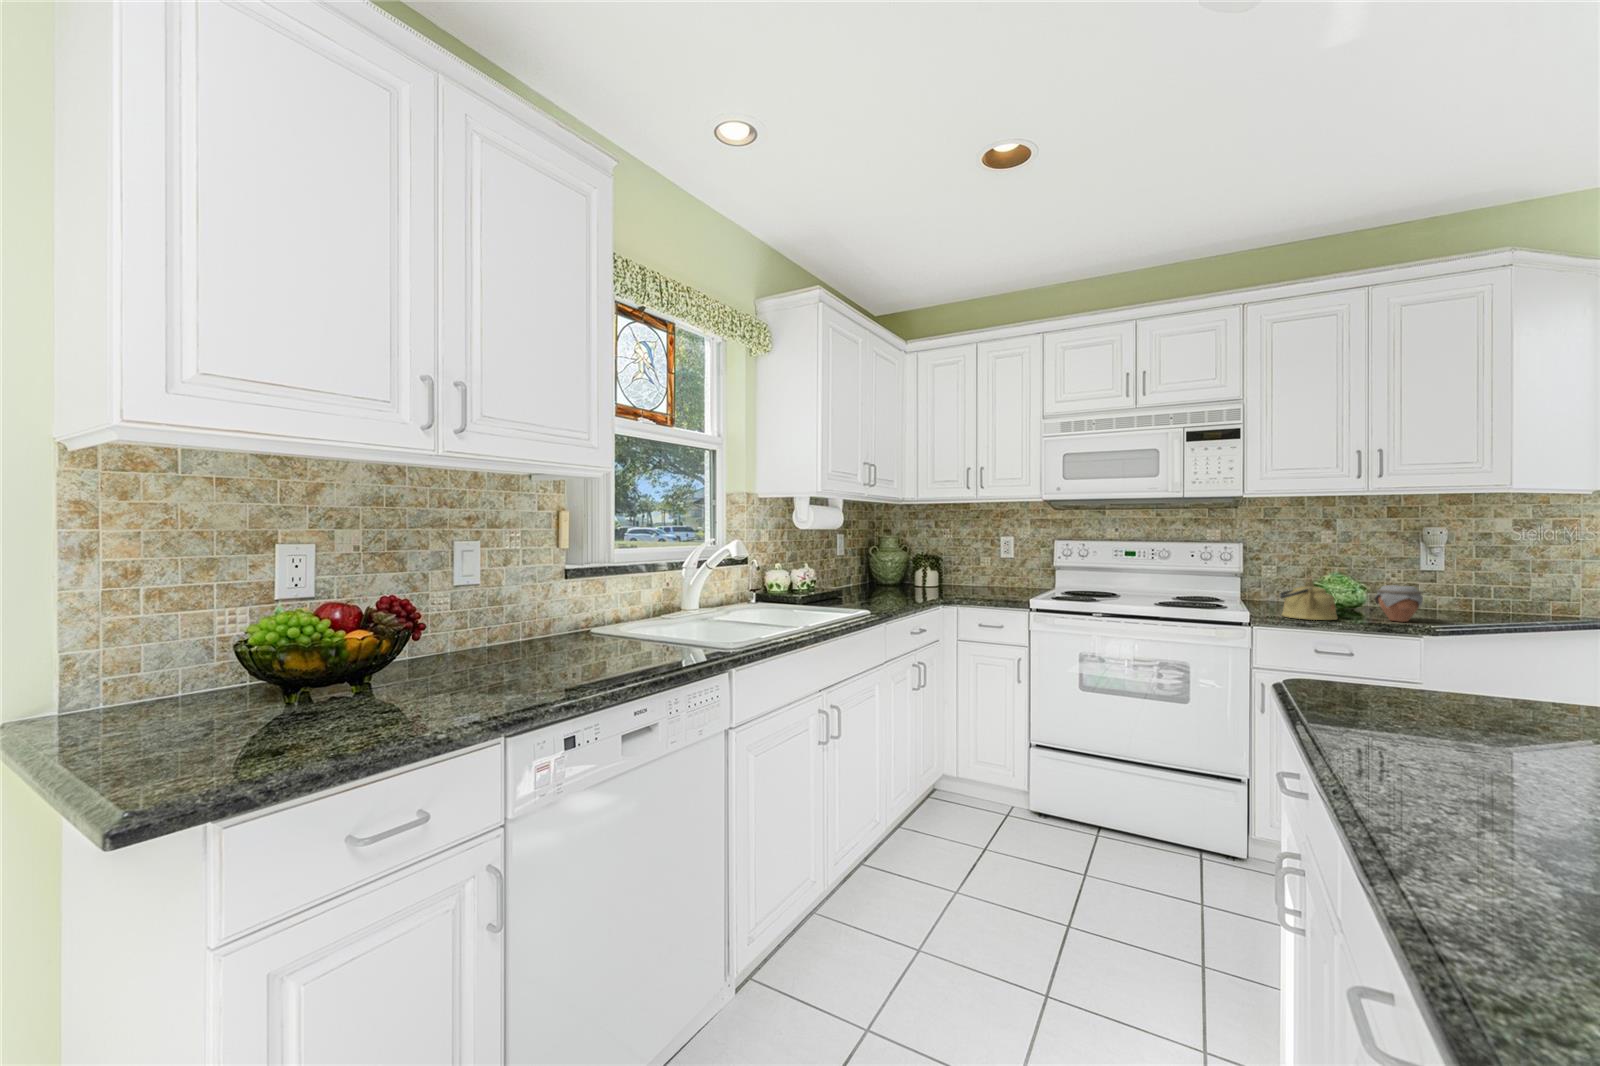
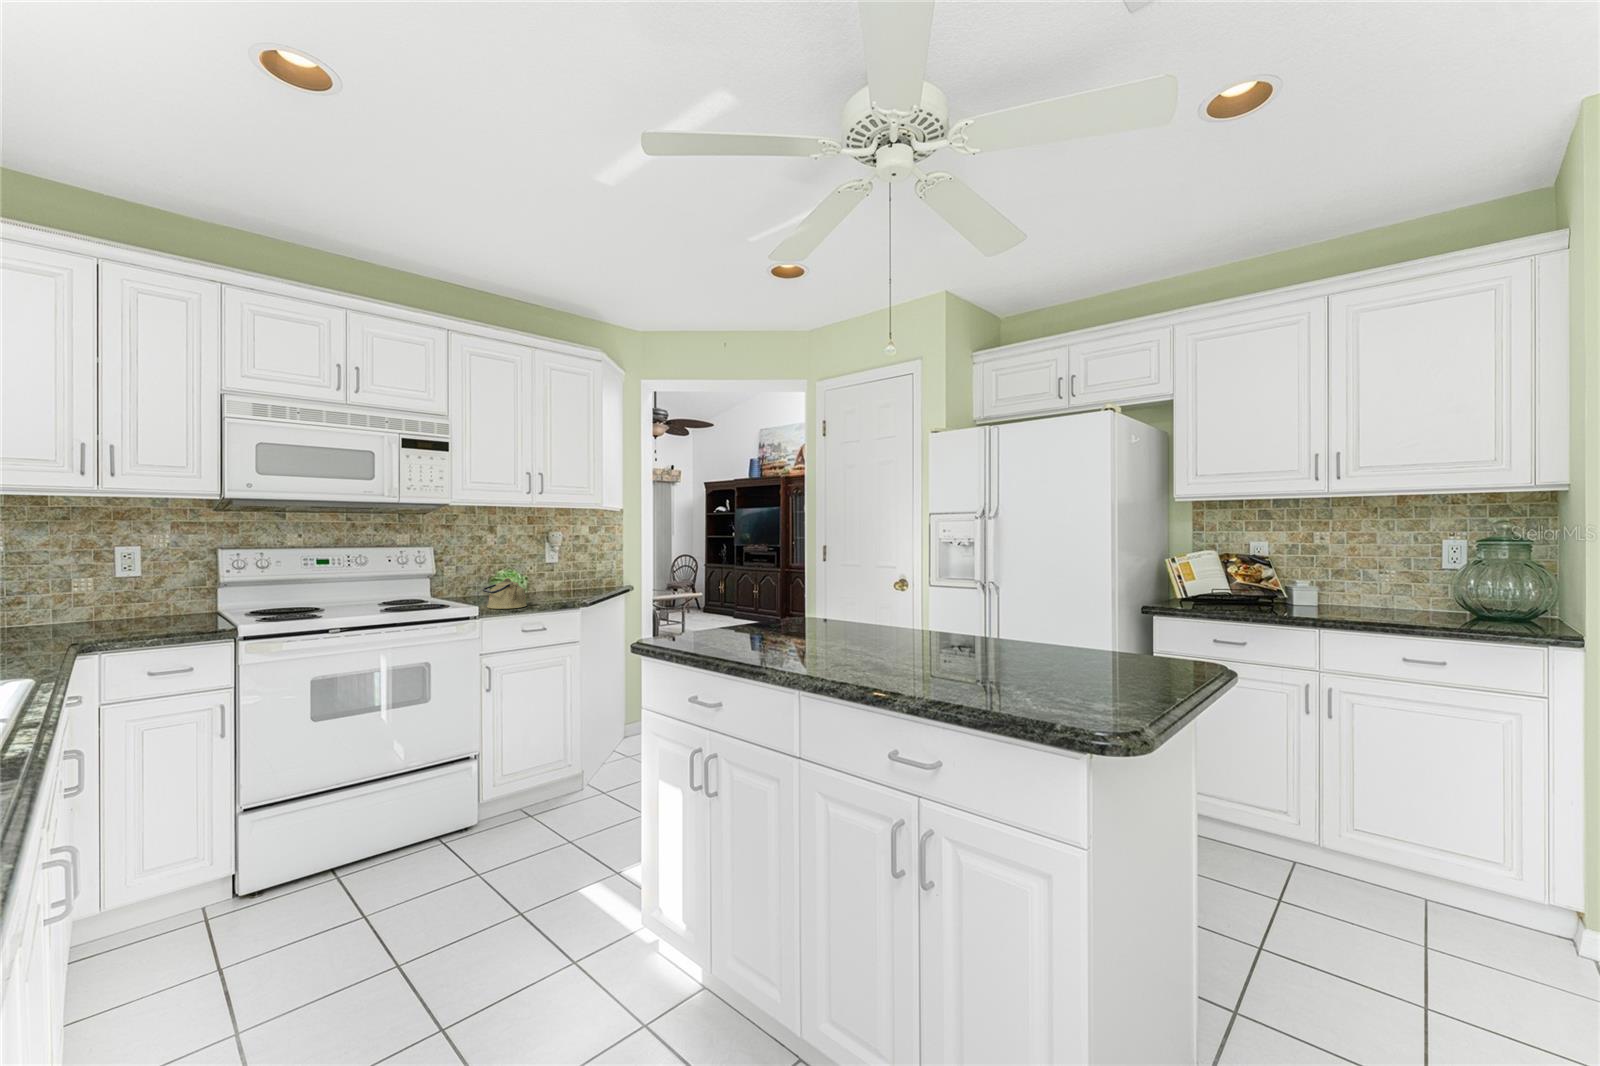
jar: present [1375,585,1423,622] -> none [544,576,571,602]

